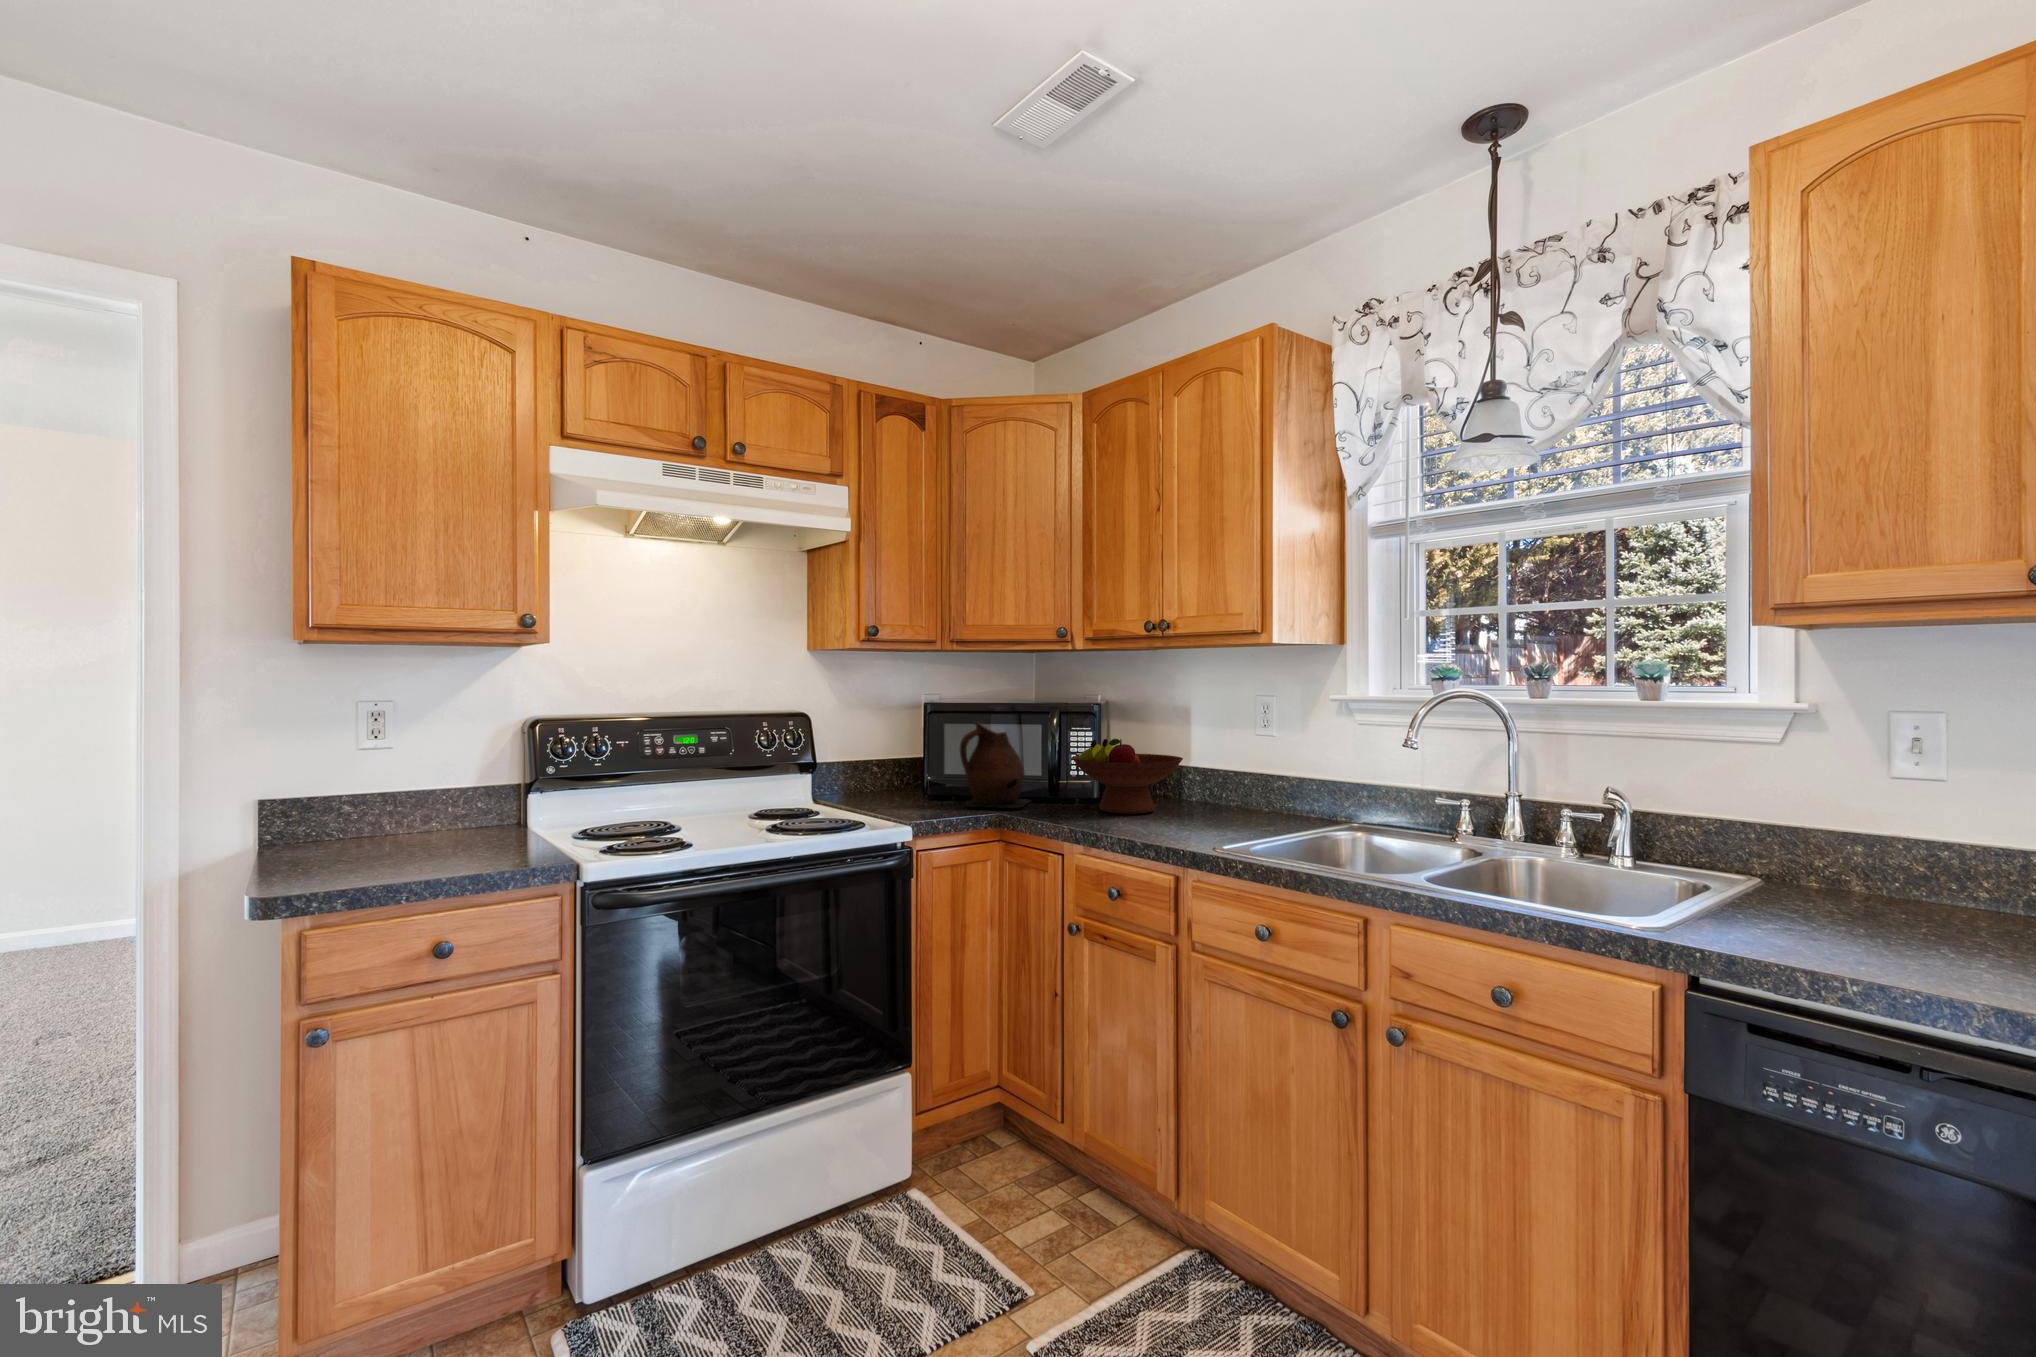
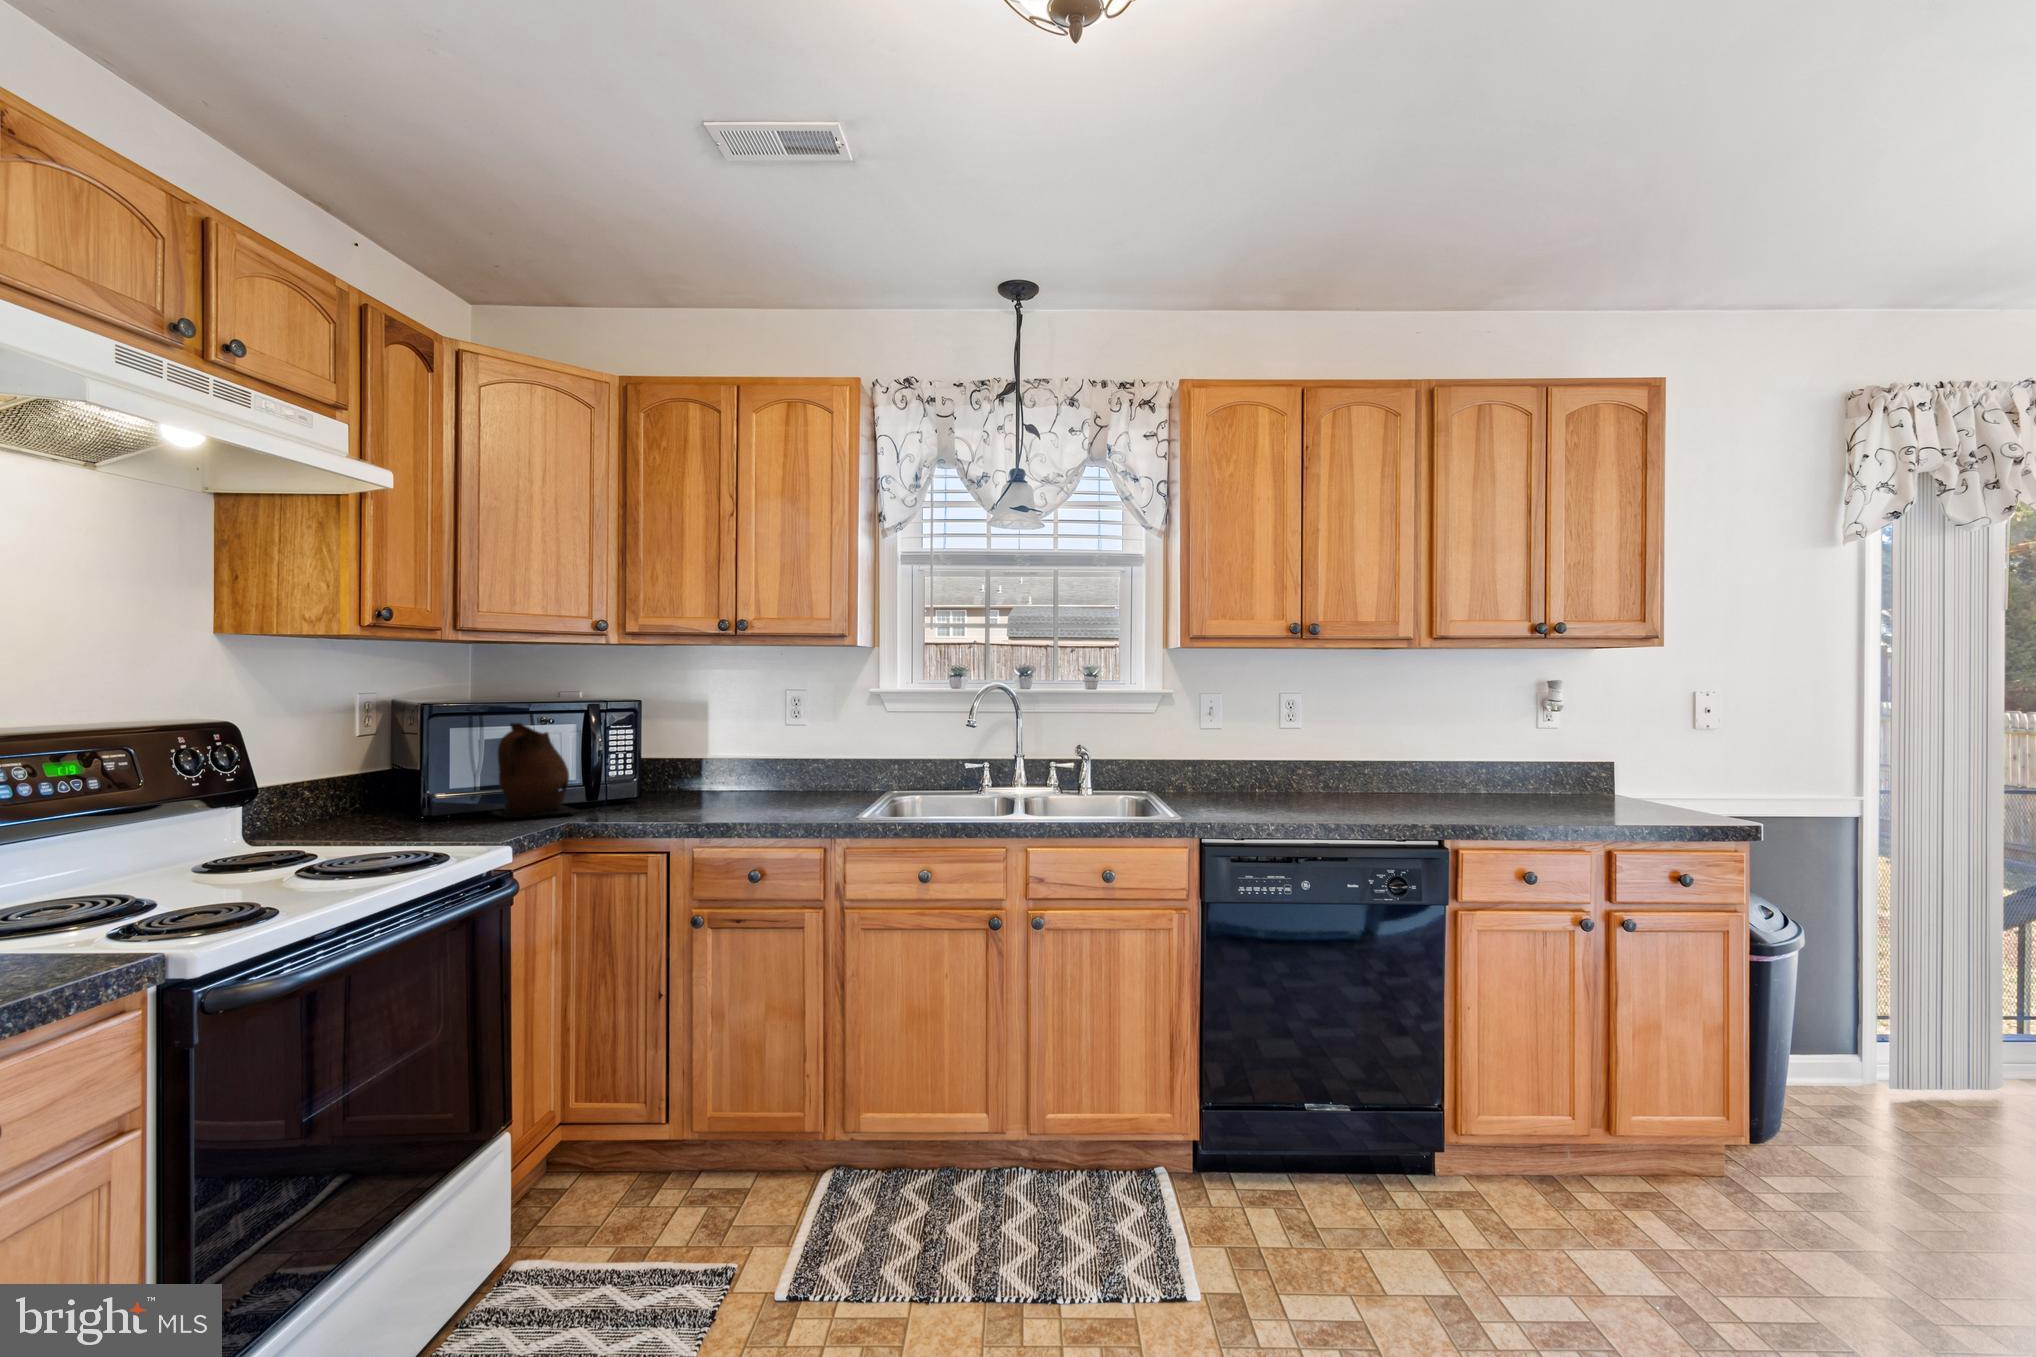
fruit bowl: present [1072,739,1183,814] -> none [628,733,744,806]

